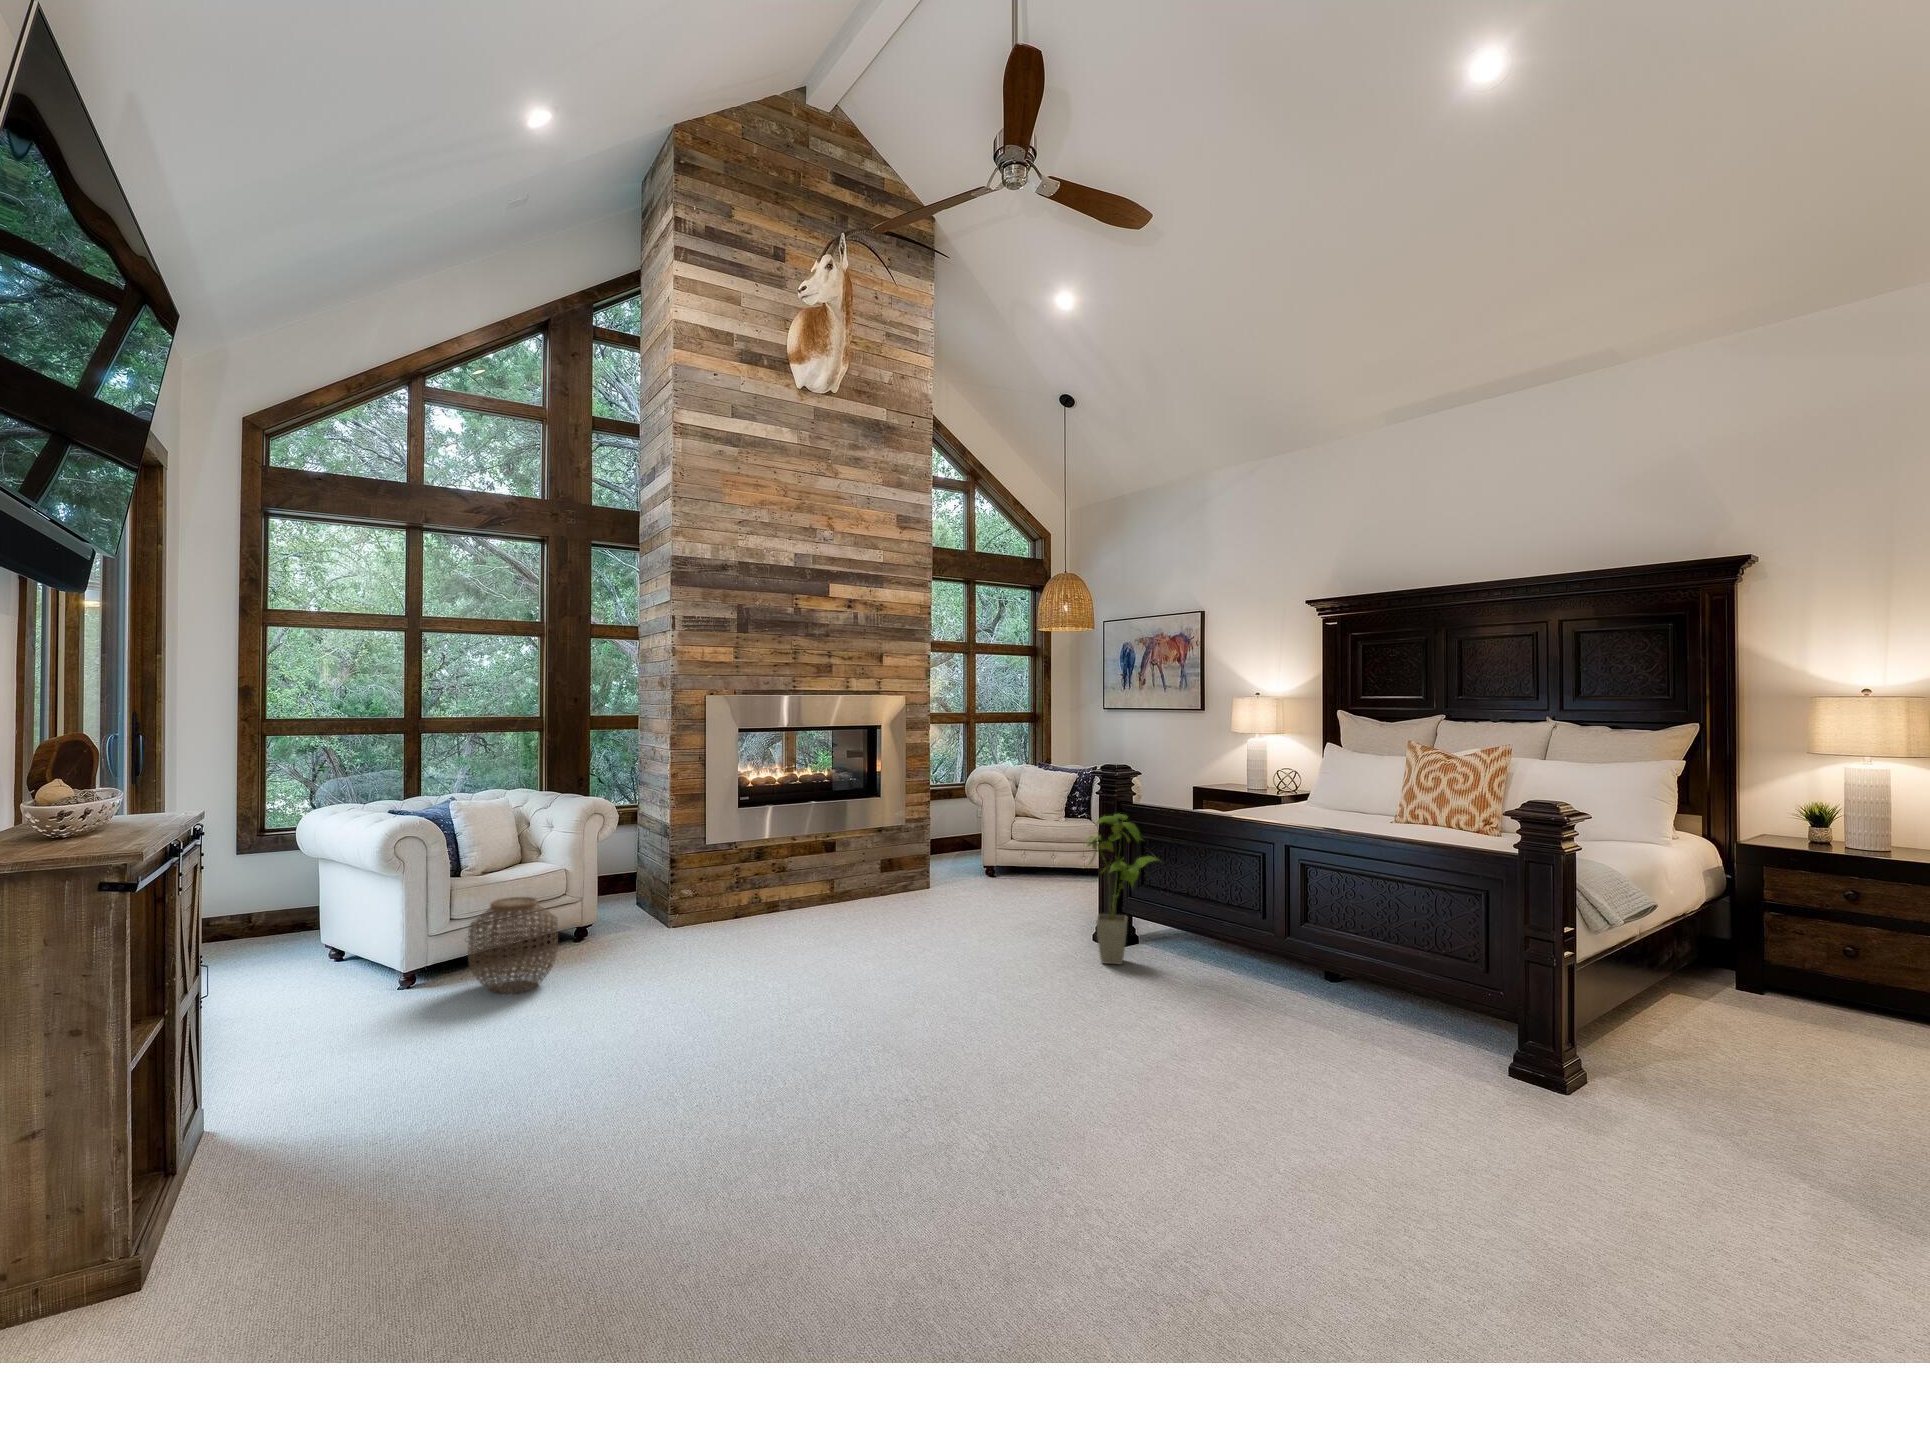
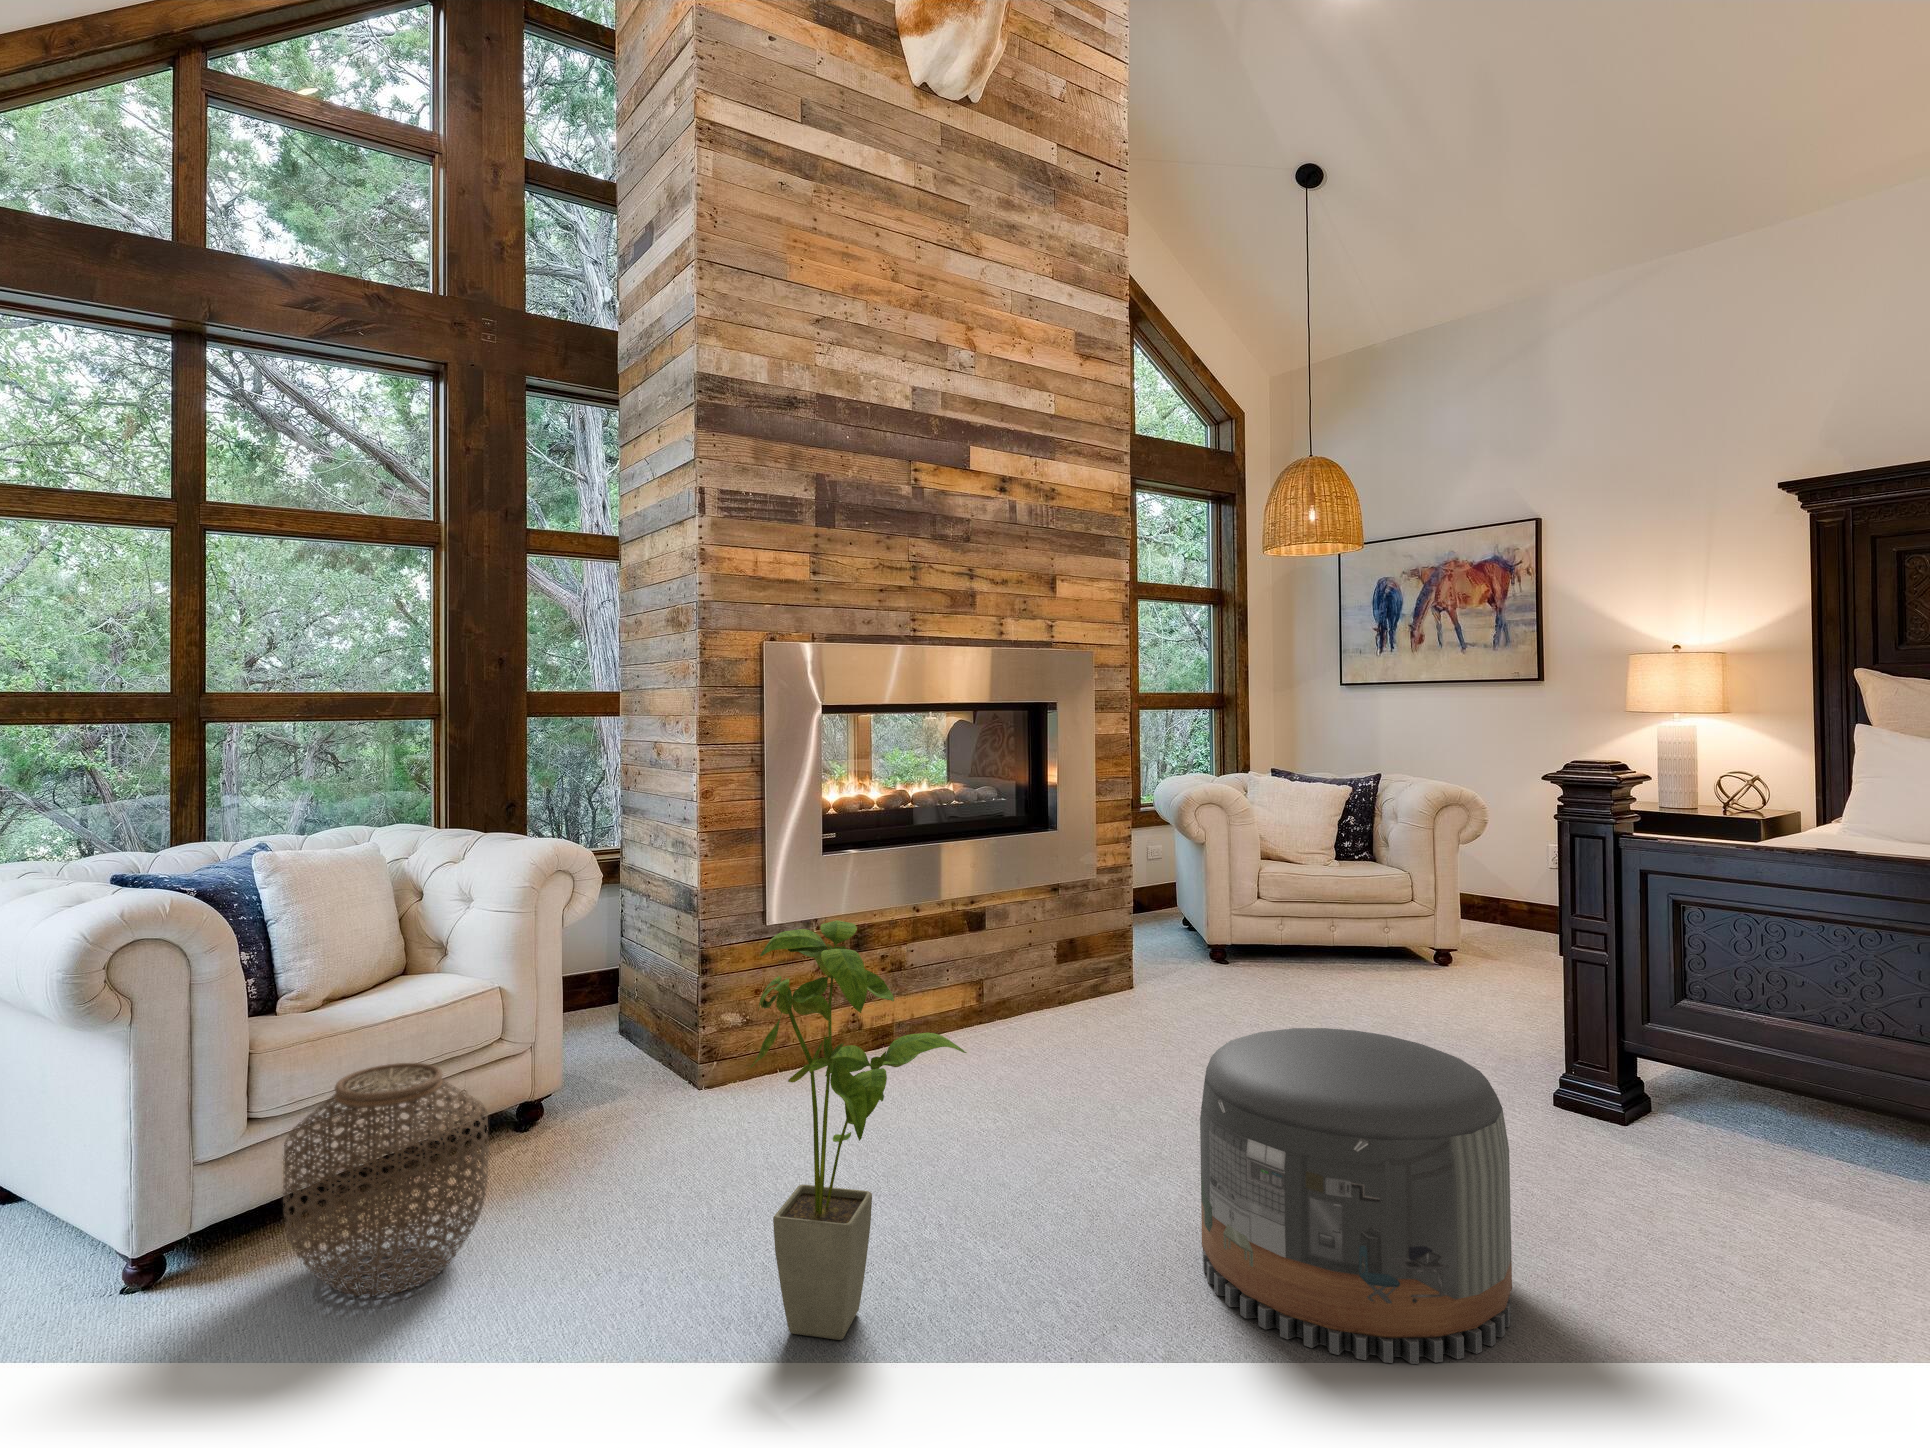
house plant: present [1087,814,1159,965] -> present [750,920,967,1340]
pouf: none [872,887,998,1016] -> present [1200,1028,1512,1364]

